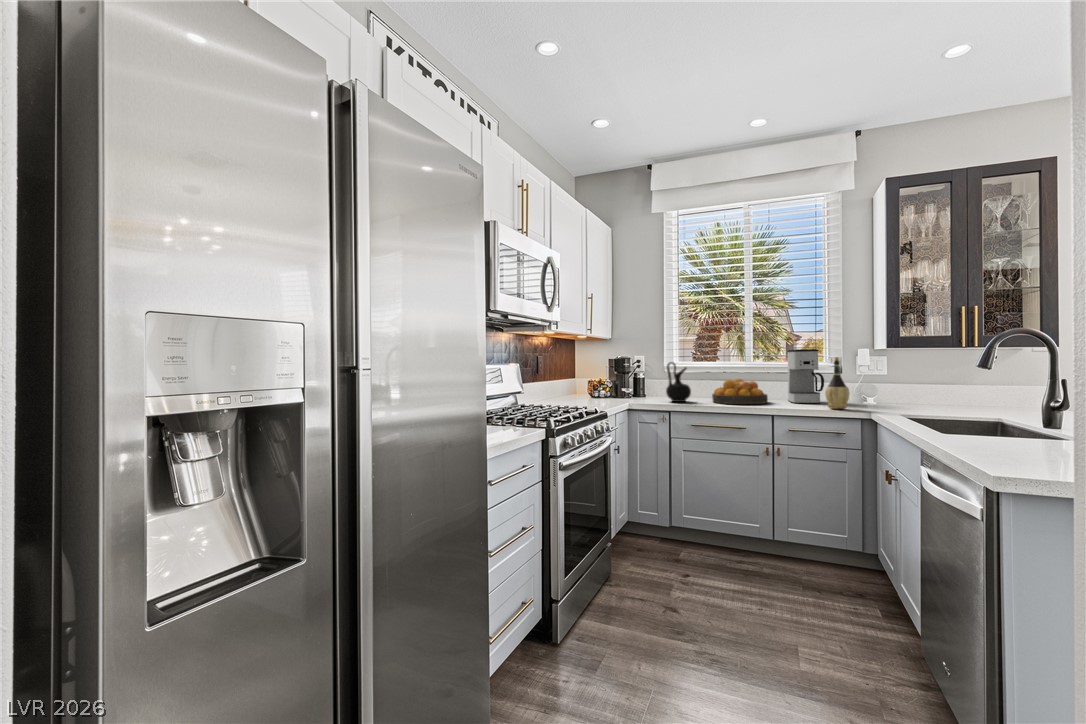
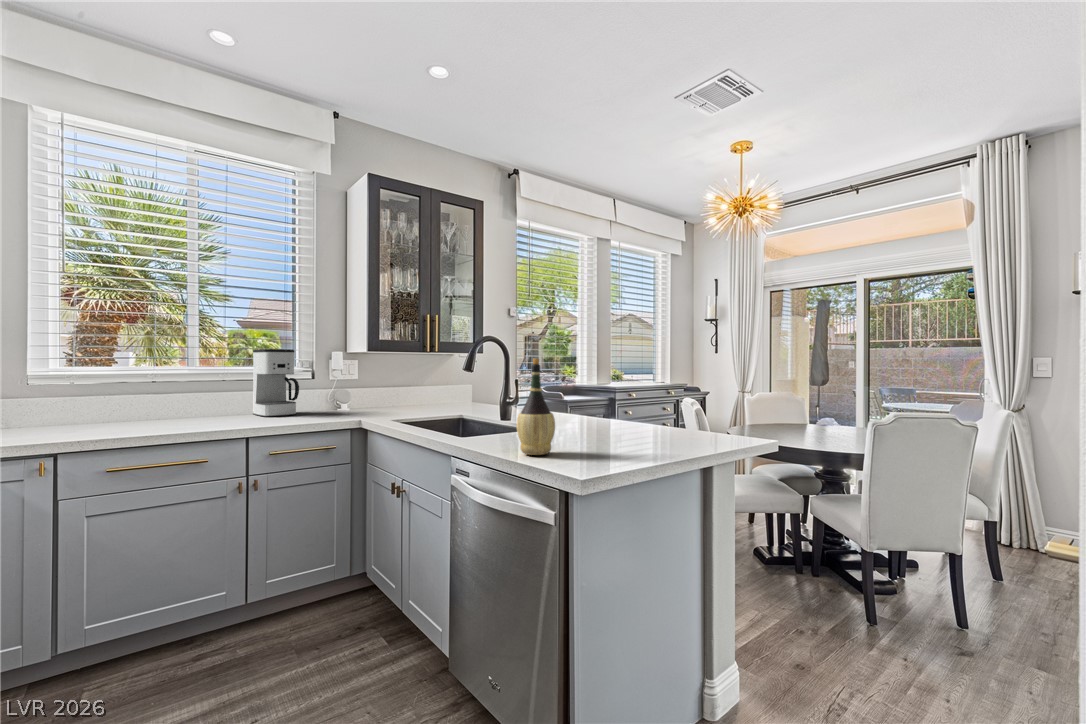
wine bottle: present [825,357,850,409] -> present [516,358,555,455]
ceramic jug: present [666,362,691,402] -> none [42,362,98,432]
fruit bowl: present [712,379,768,404] -> none [140,388,231,426]

